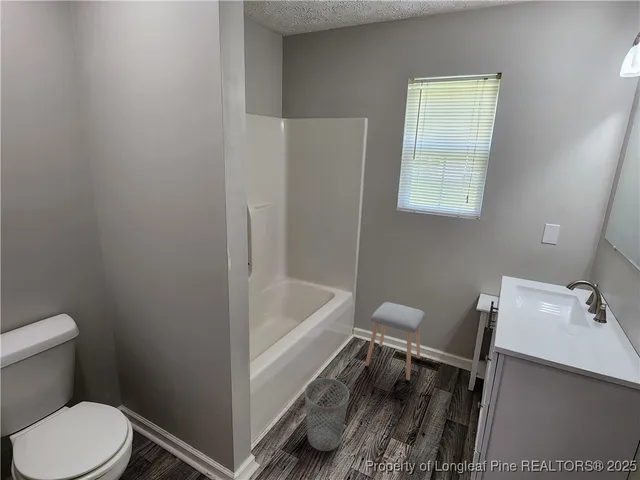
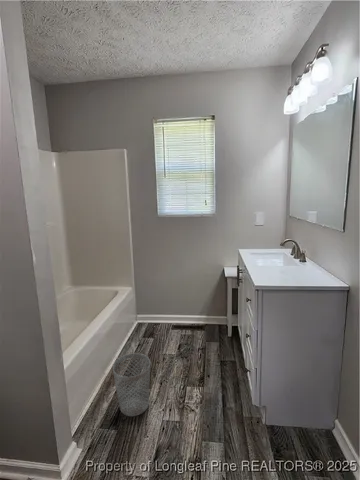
stool: present [365,302,425,381] -> none [152,288,191,343]

